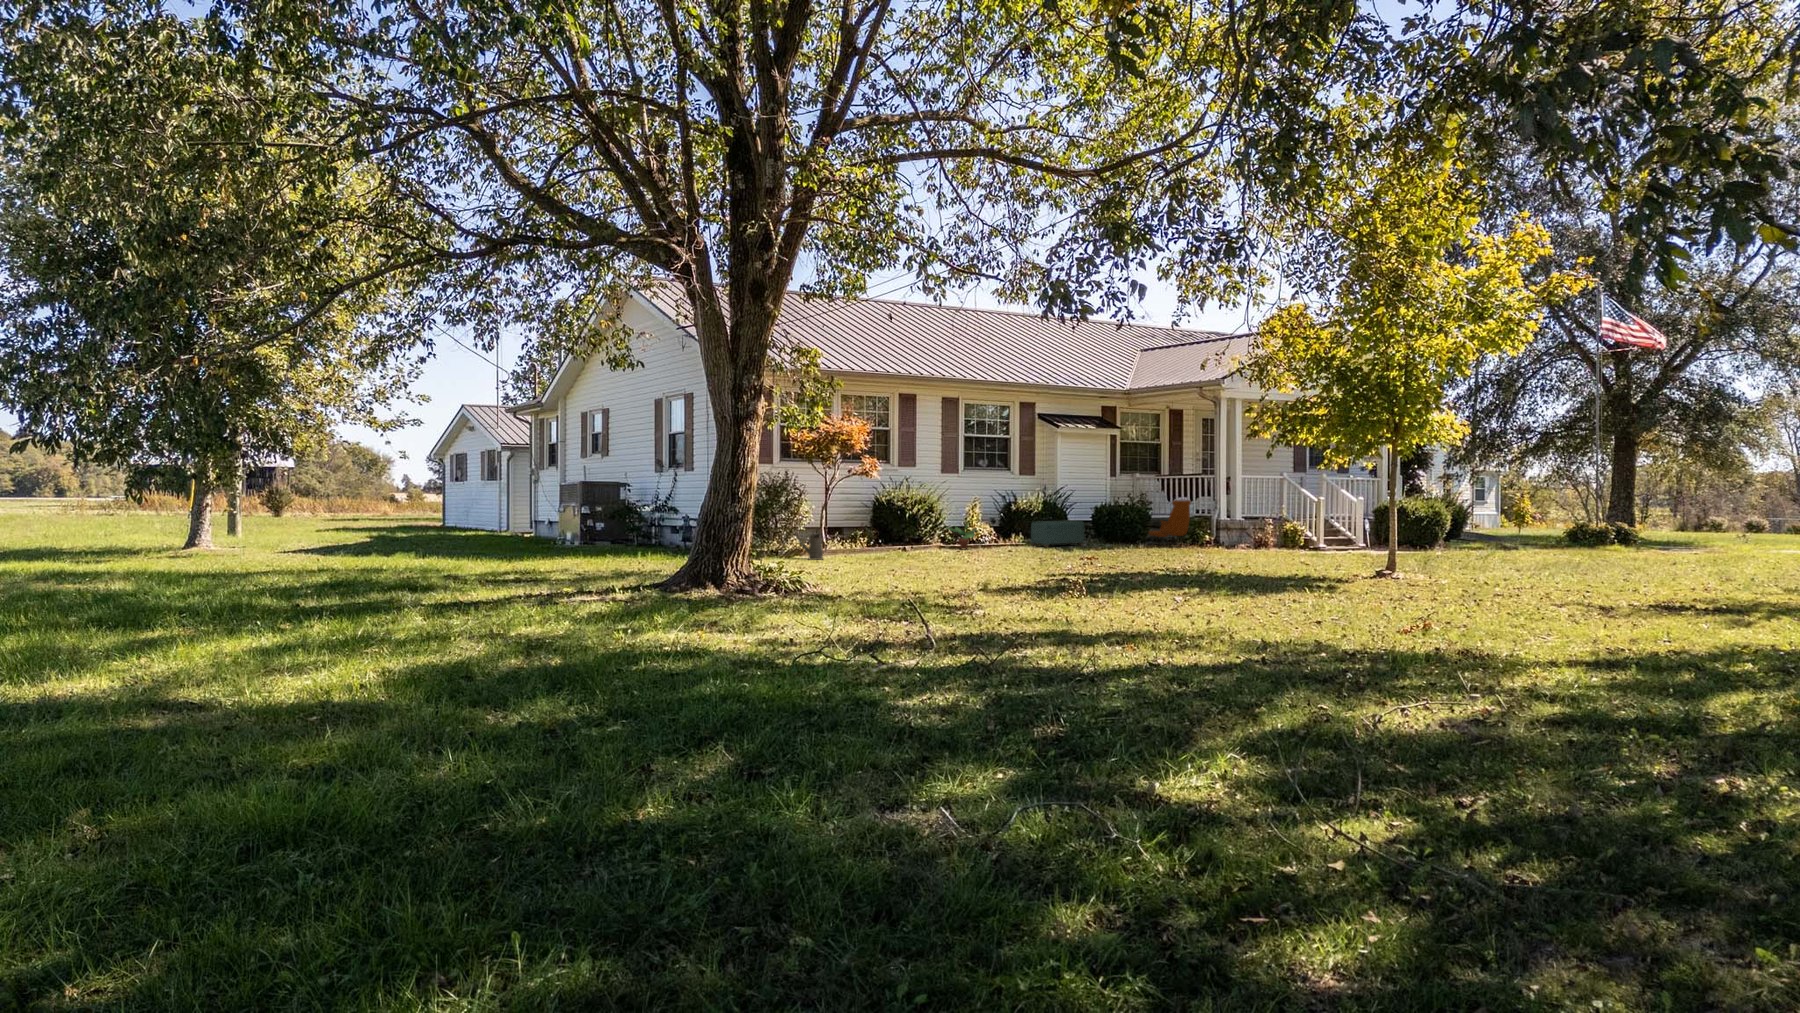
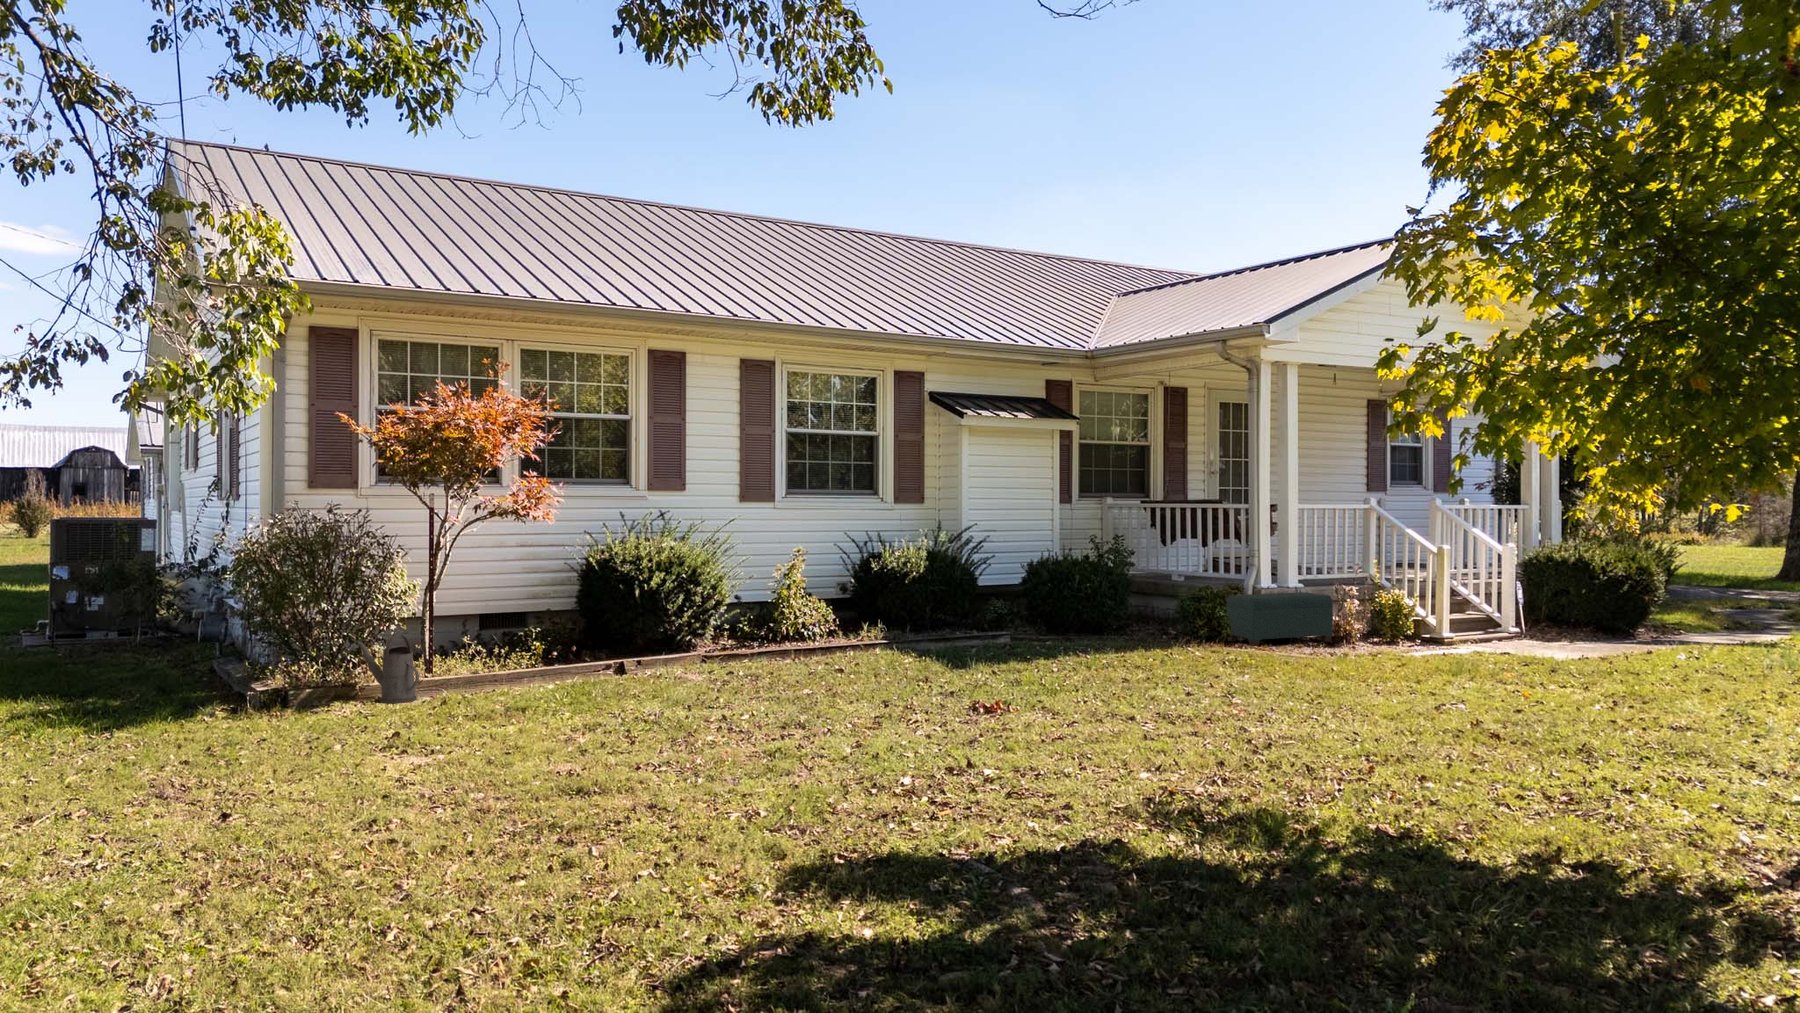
lounge chair: present [1149,500,1191,547] -> none [1128,553,1206,643]
bench: present [1031,521,1084,547] -> present [1227,592,1333,646]
potted plant: present [948,525,976,549] -> none [728,600,800,655]

